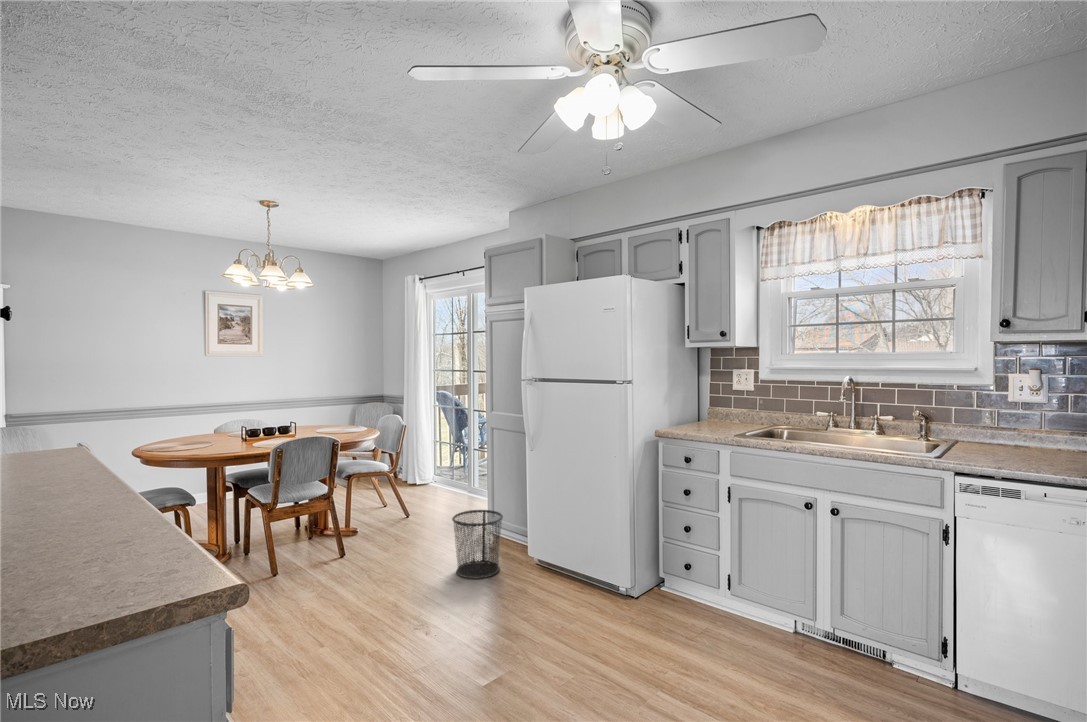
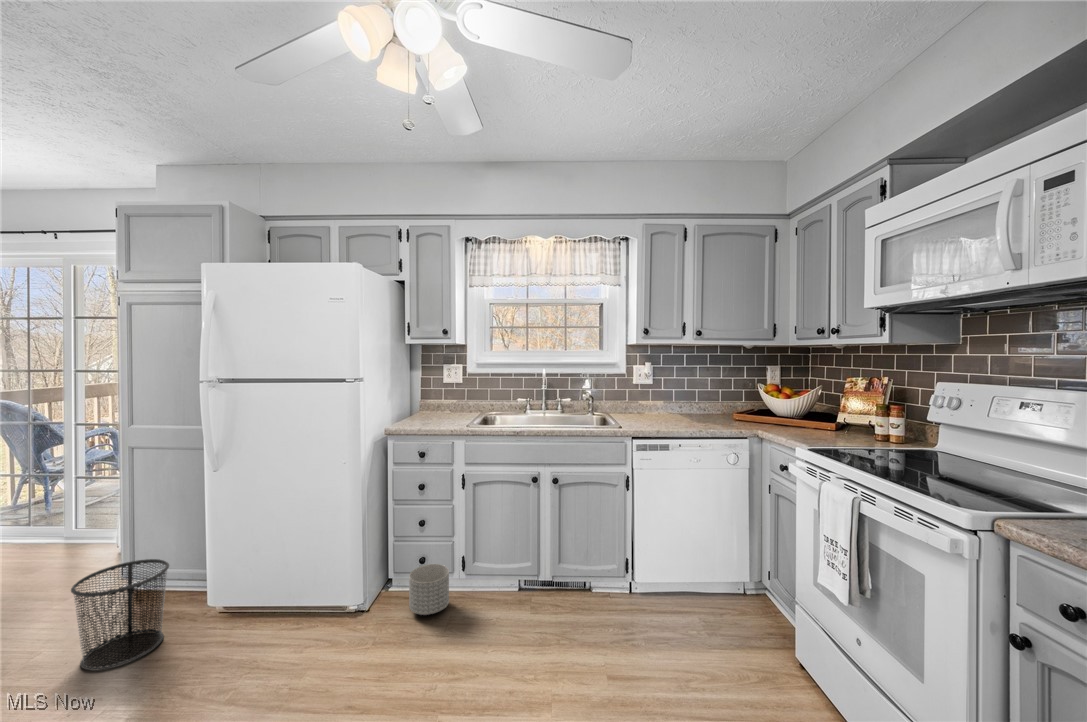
planter: none [668,573,709,622] -> present [409,564,449,615]

